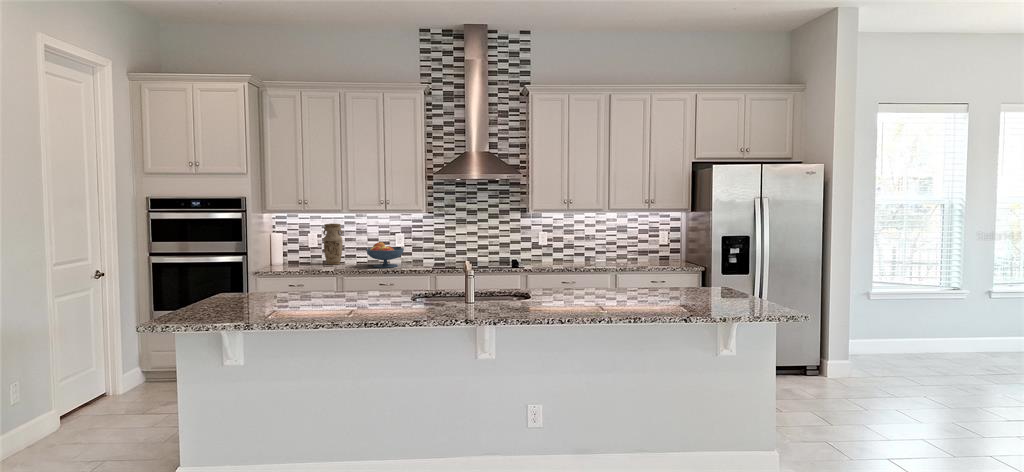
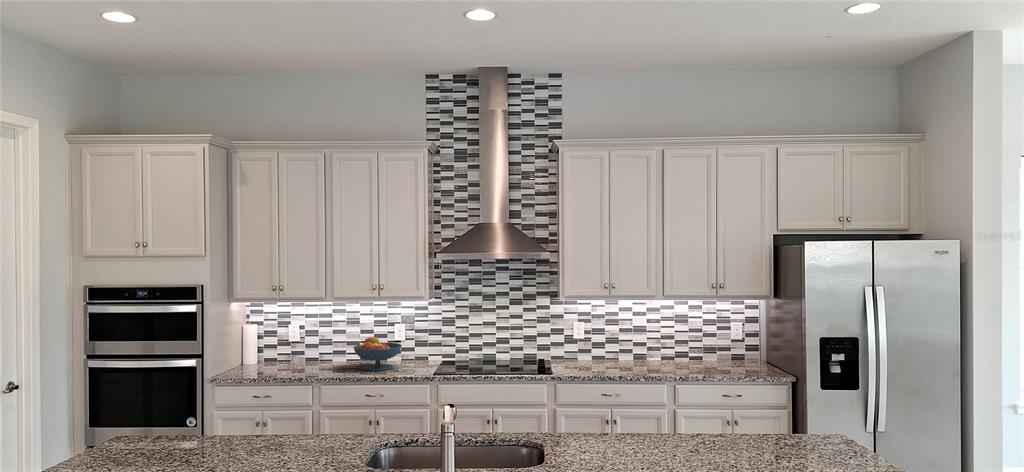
vase: present [323,223,343,264] -> none [305,312,329,364]

